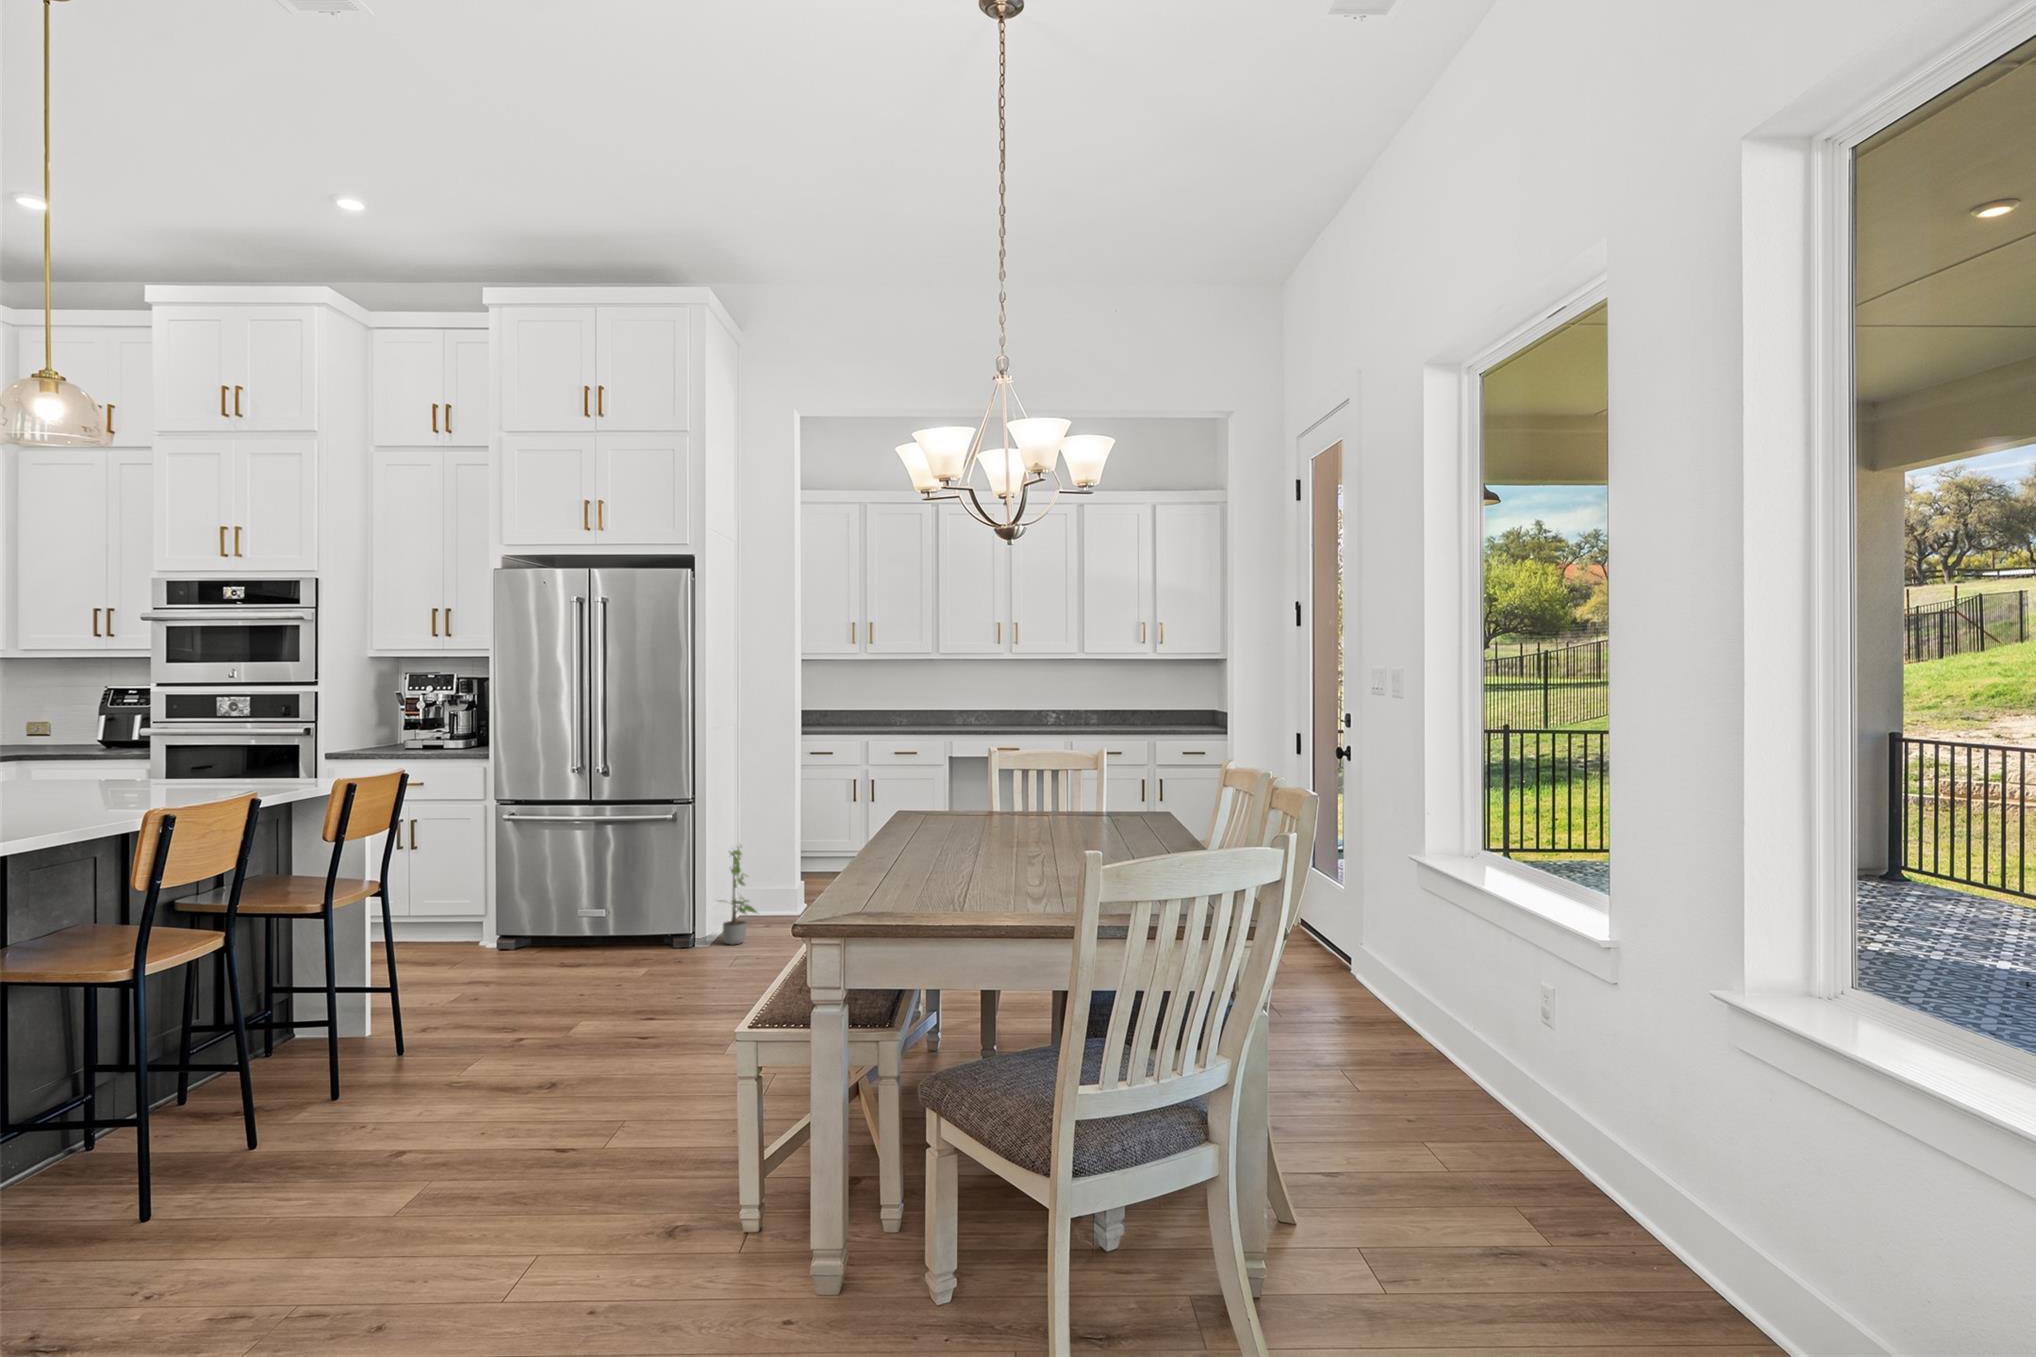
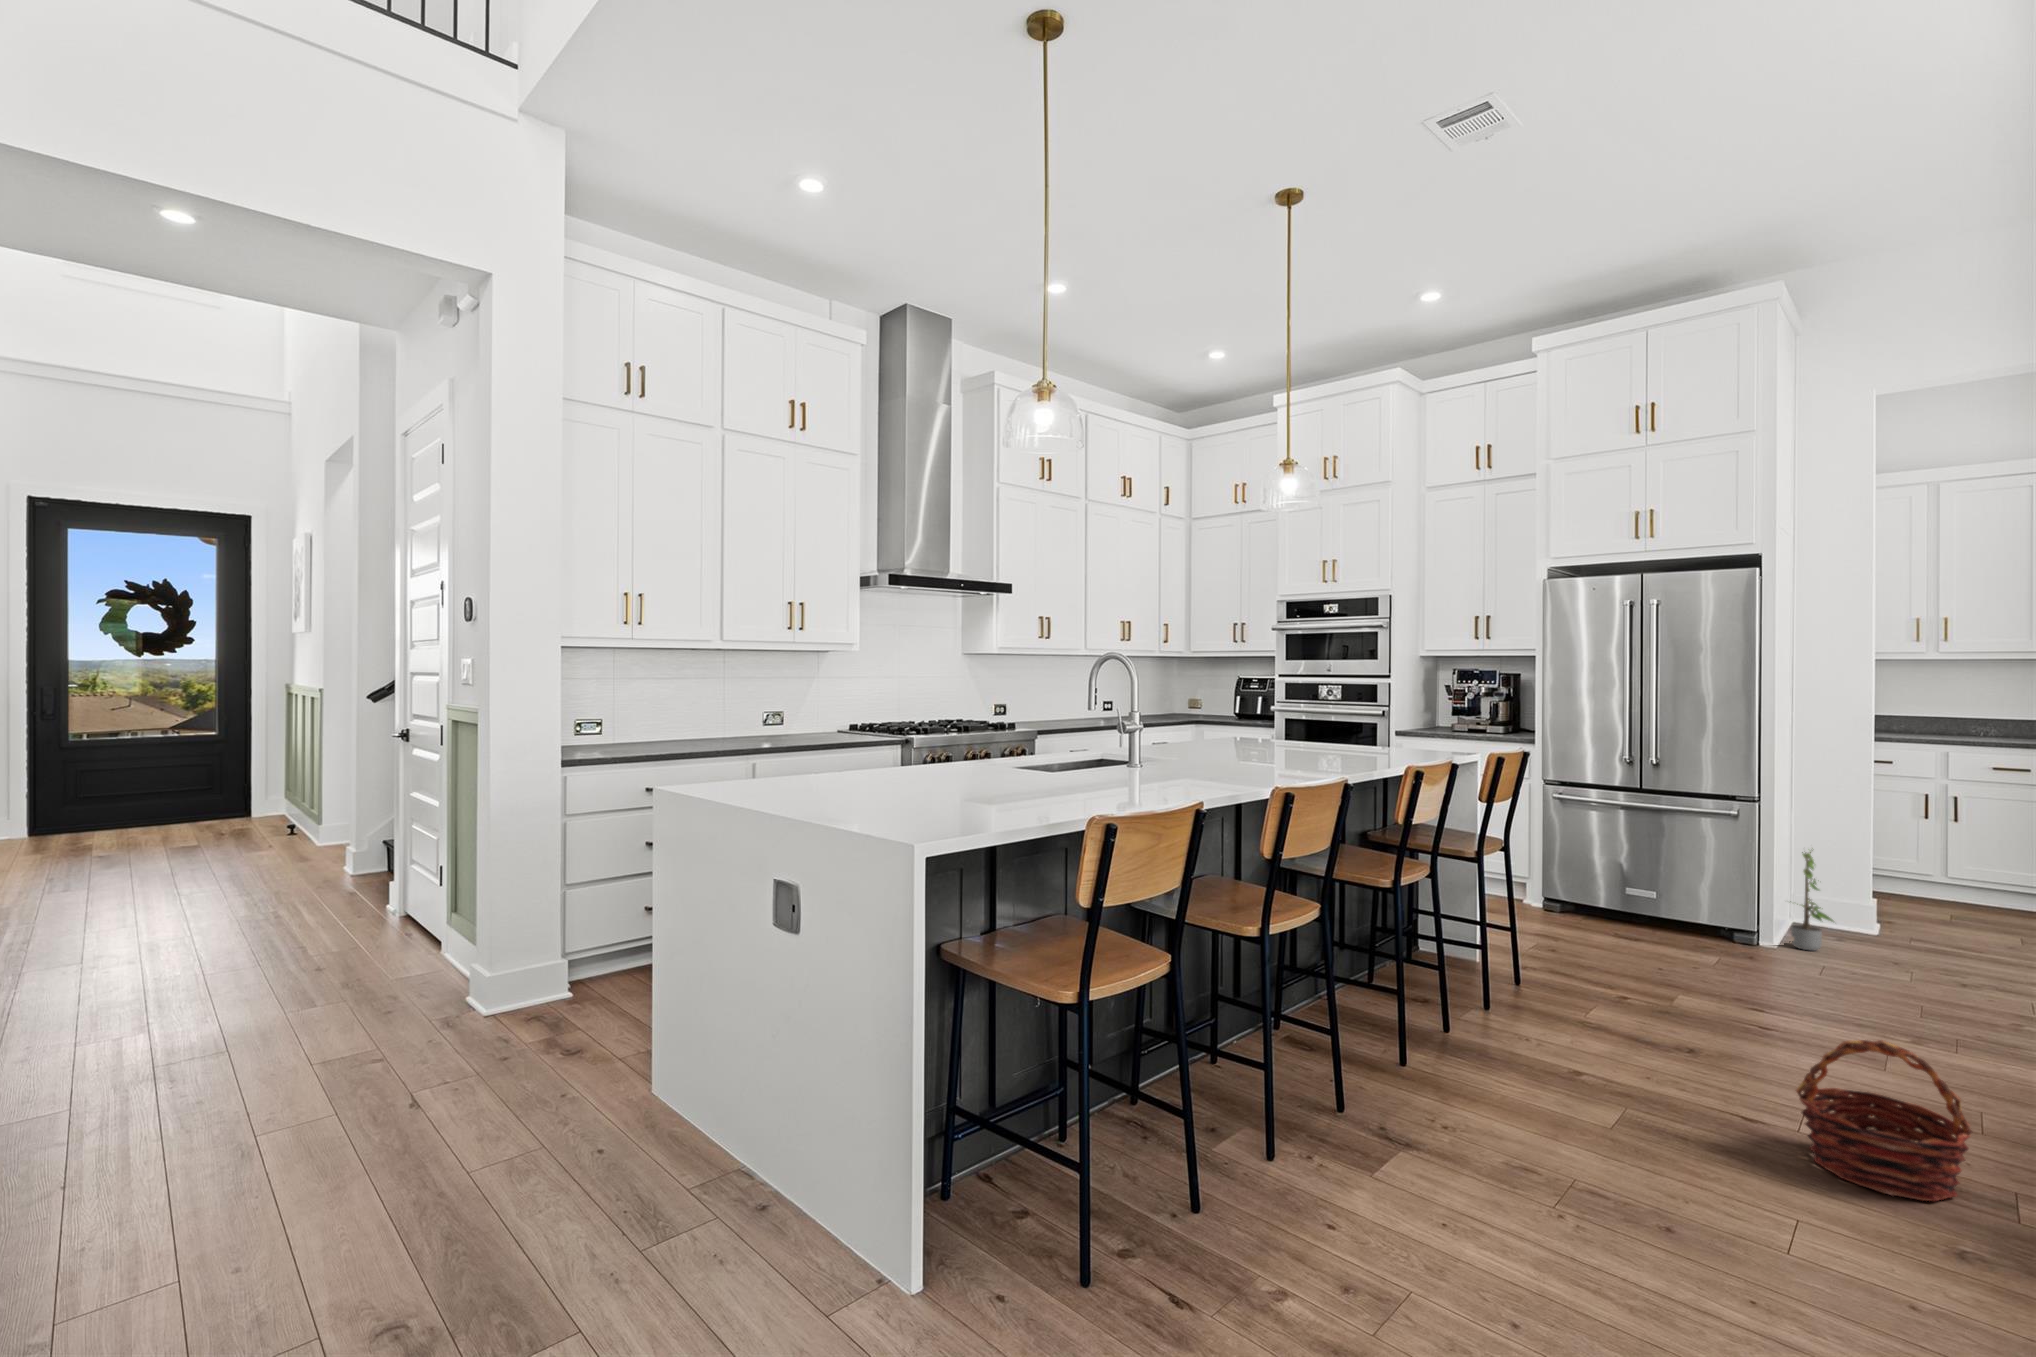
basket: none [571,1049,698,1195] -> present [1796,1040,1972,1201]

